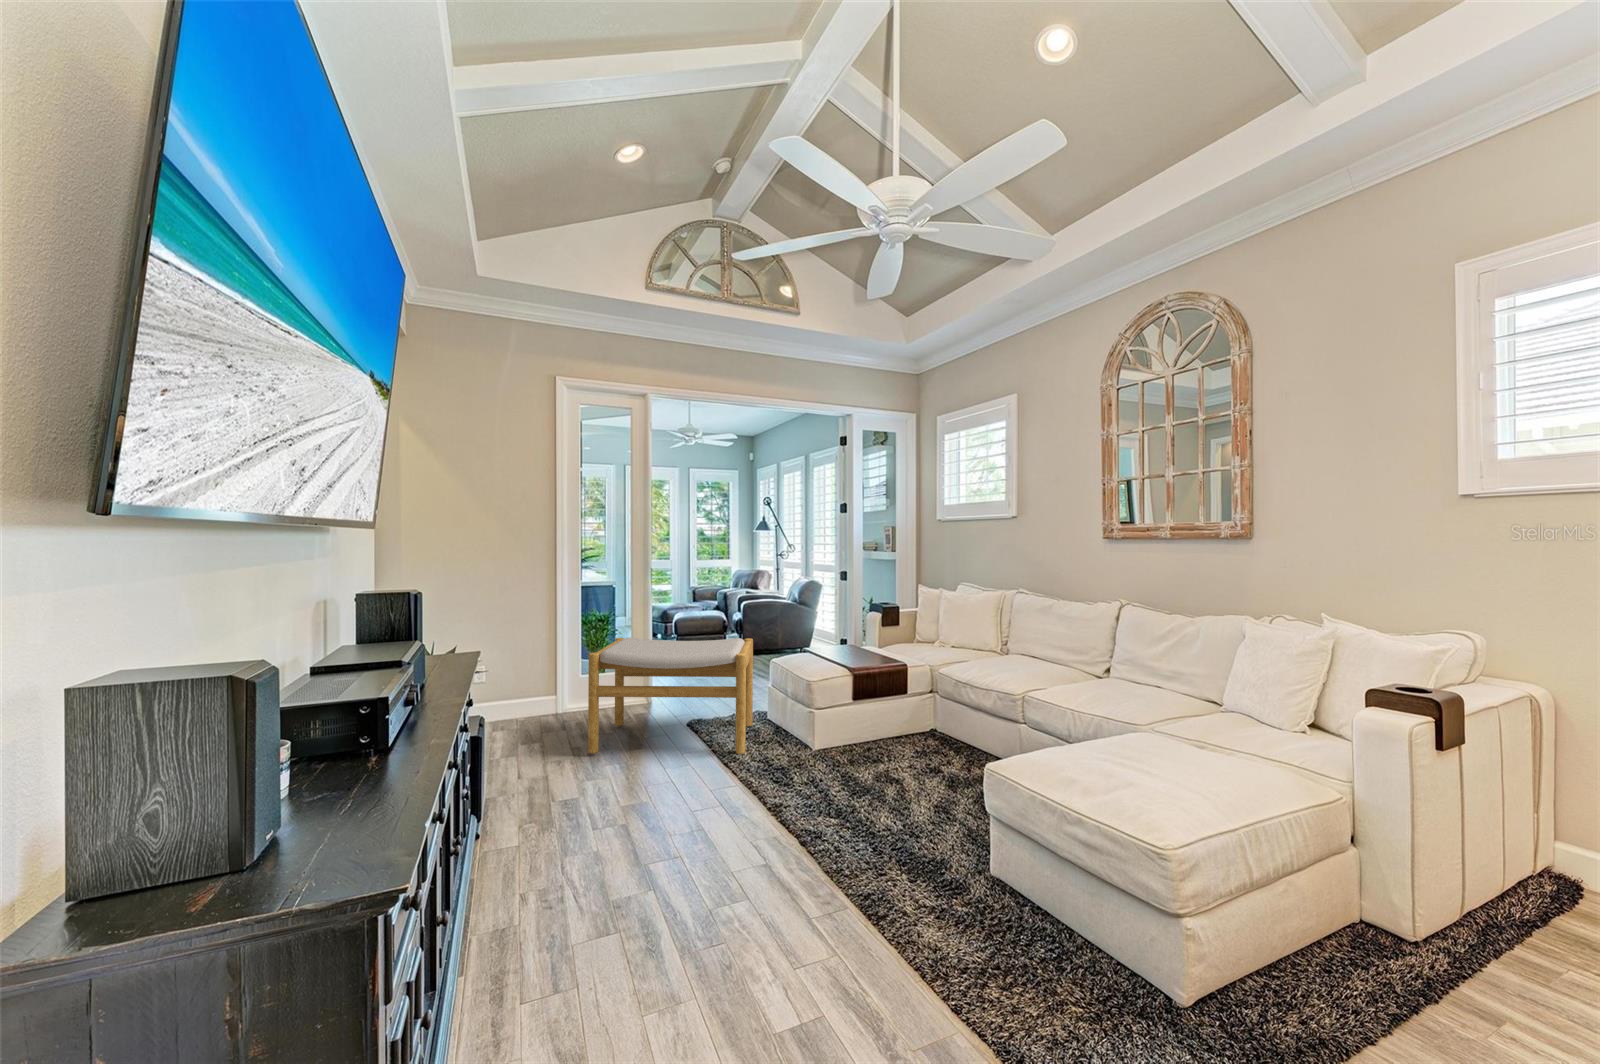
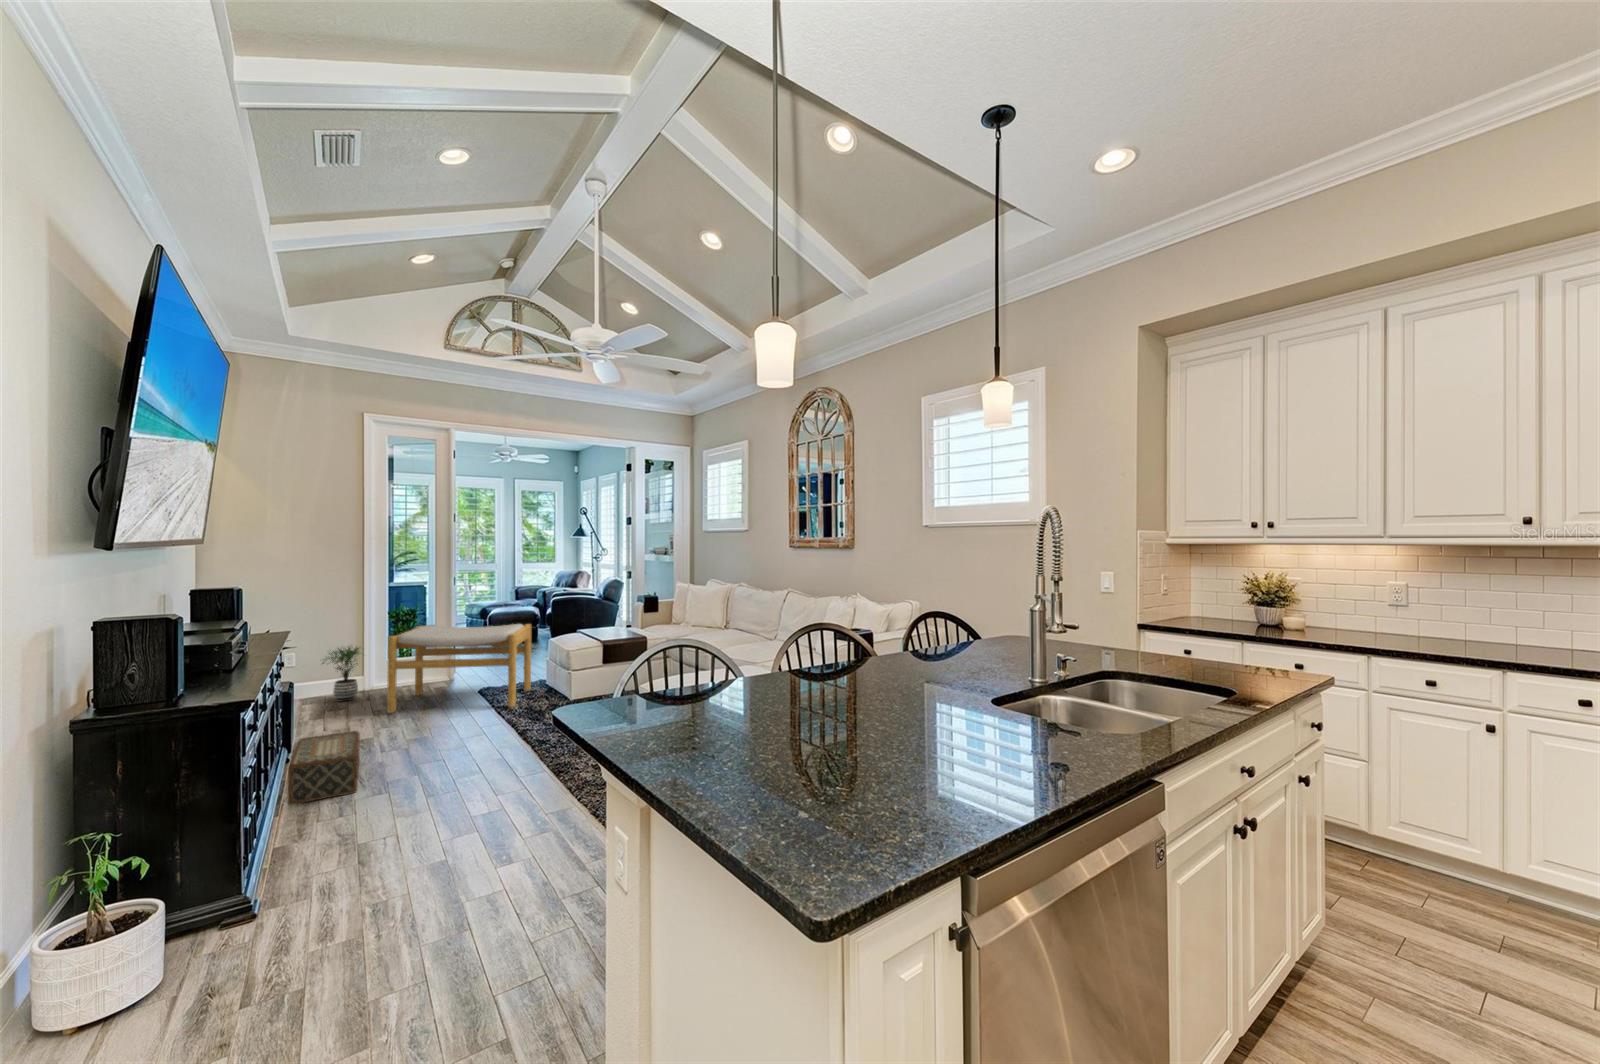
potted plant: none [507,658,561,730] -> present [322,647,359,702]
woven basket: none [478,803,575,944] -> present [288,731,360,805]

